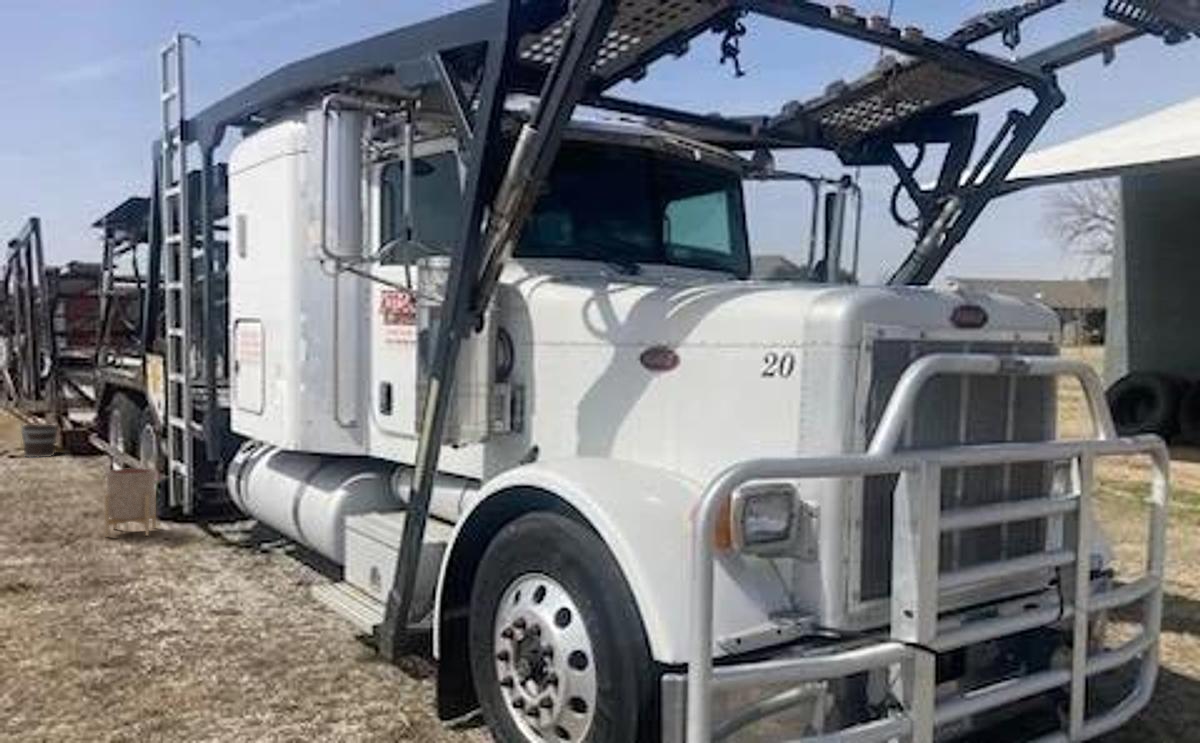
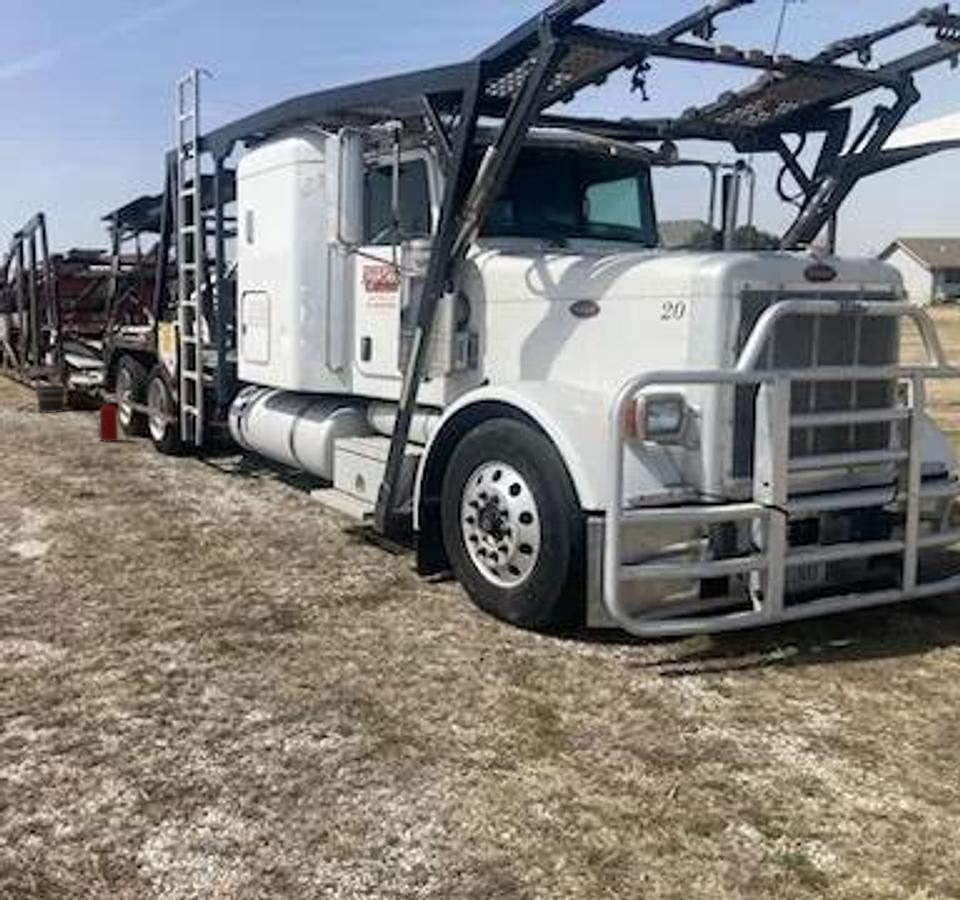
fire extinguisher: none [69,440,110,498] -> present [88,396,118,442]
planter: present [104,468,156,536] -> none [128,414,167,467]

